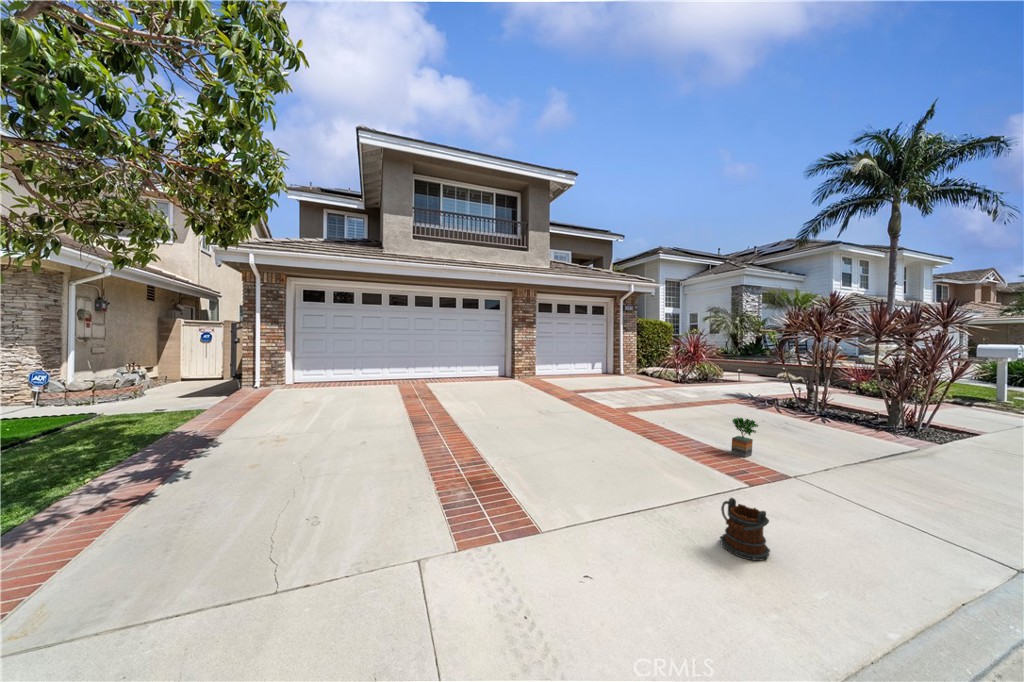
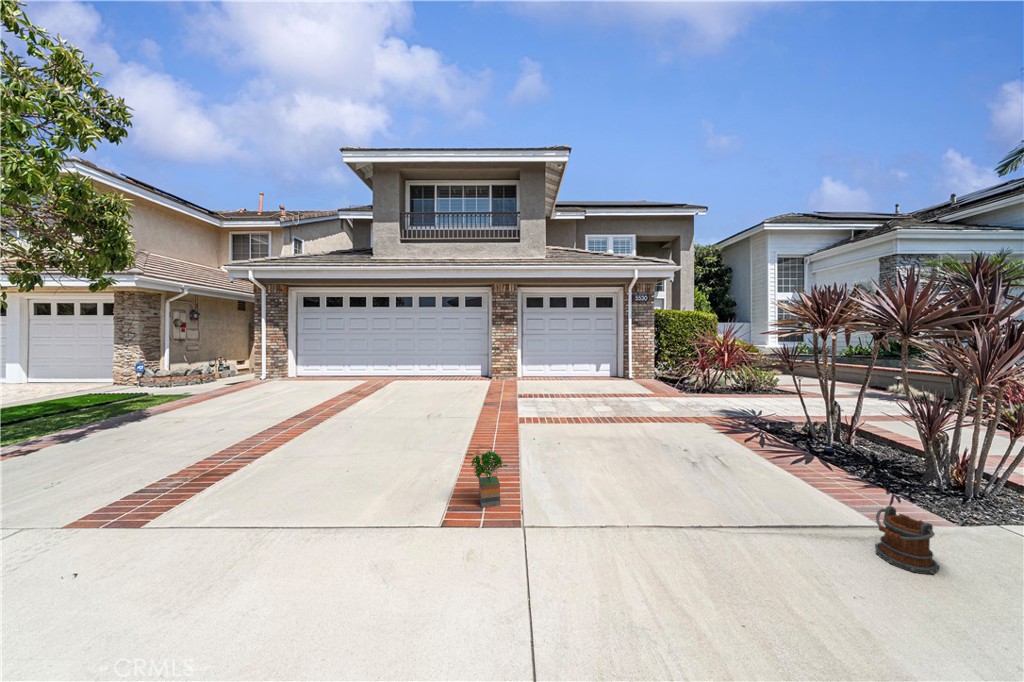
bucket: present [720,498,770,561] -> present [875,506,939,574]

